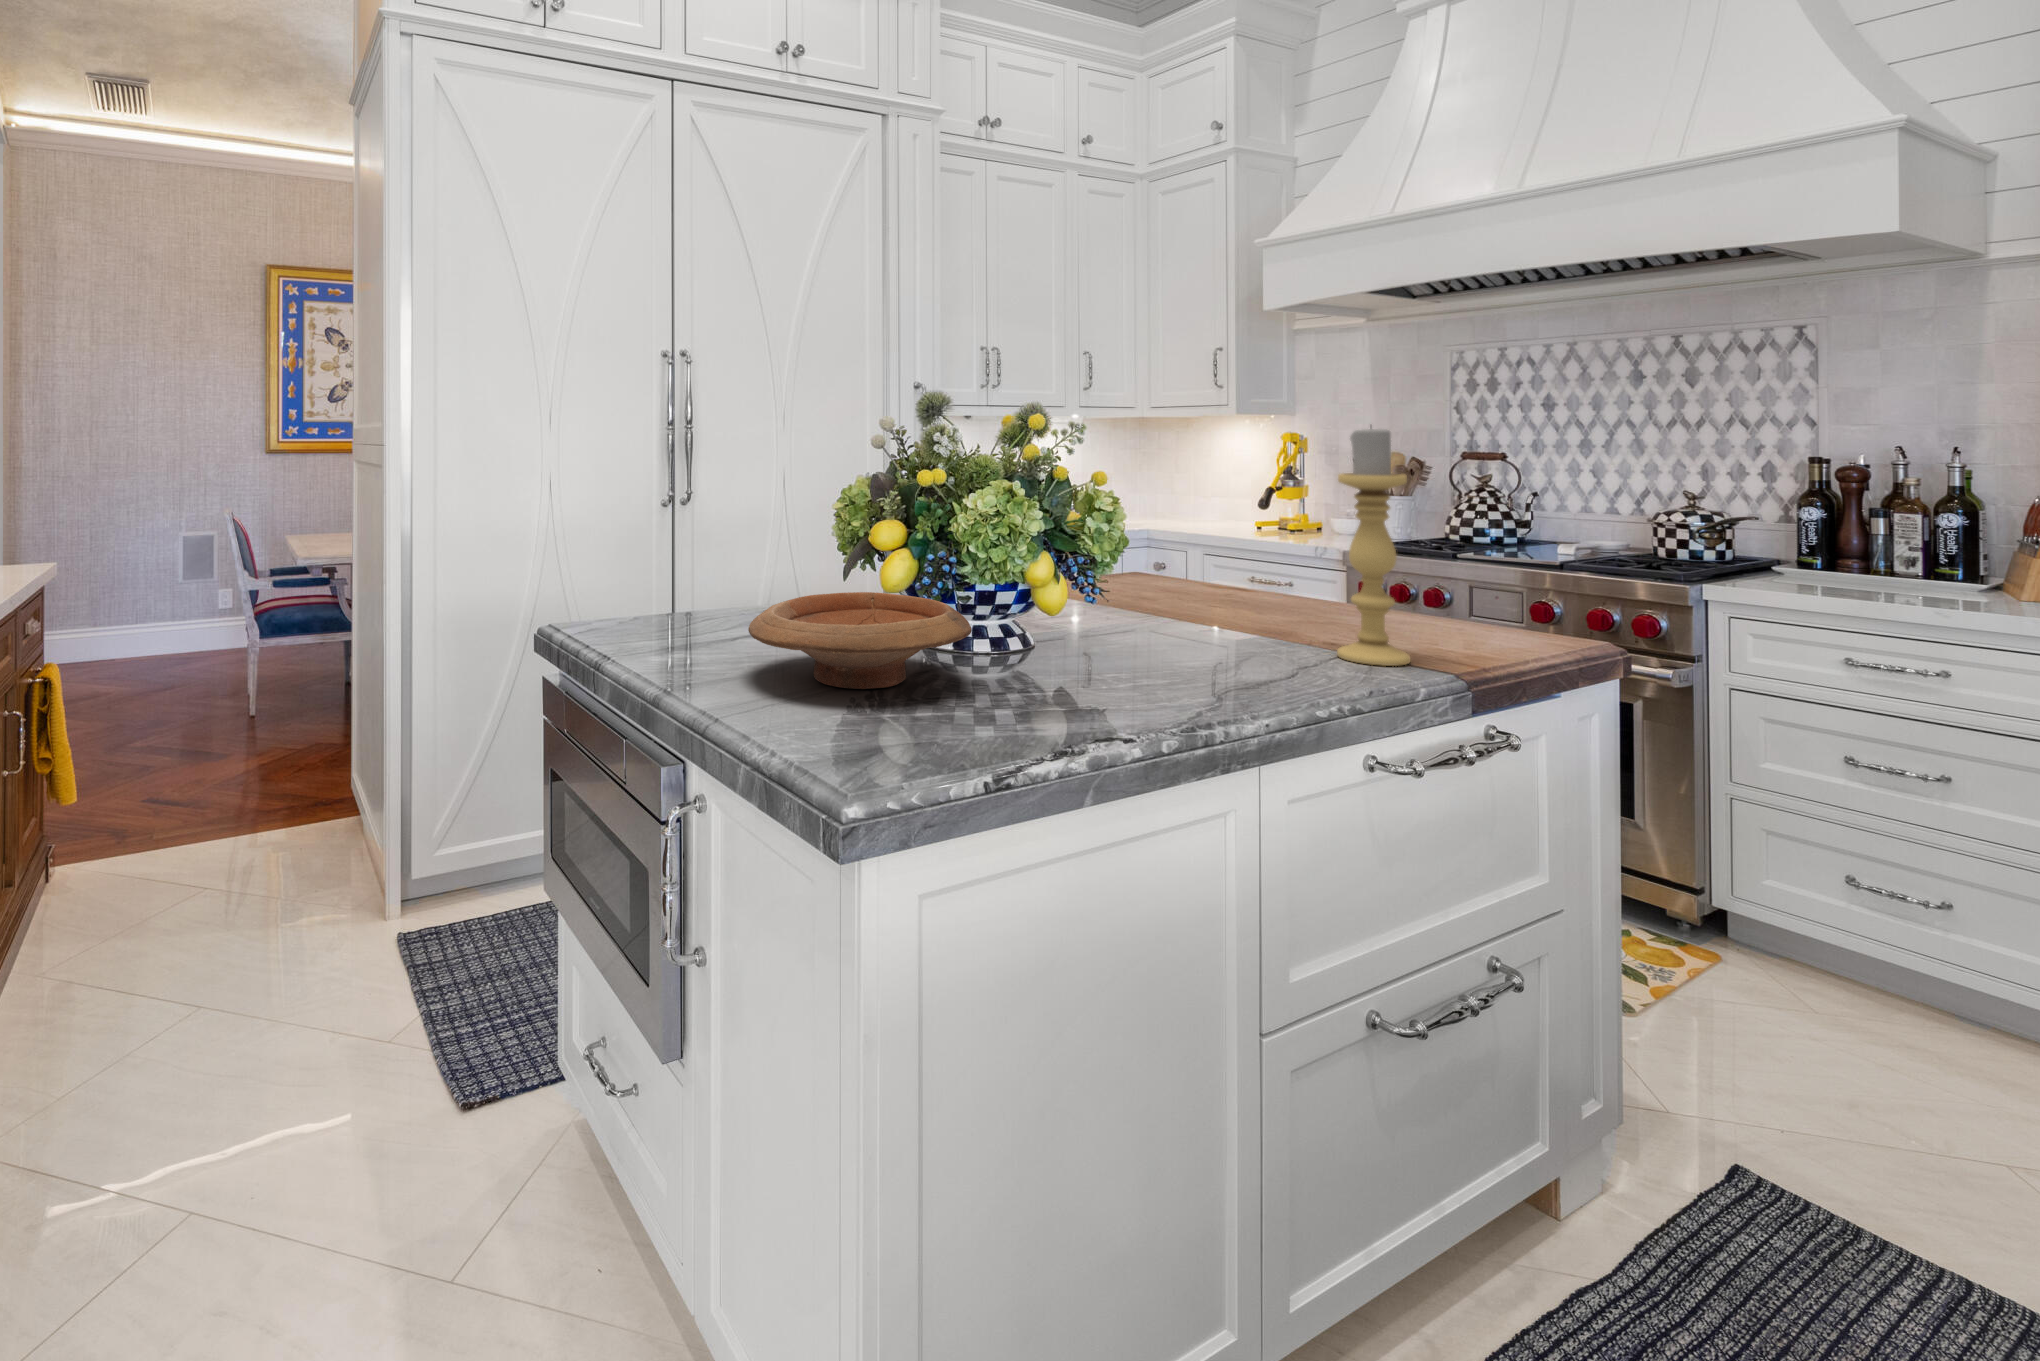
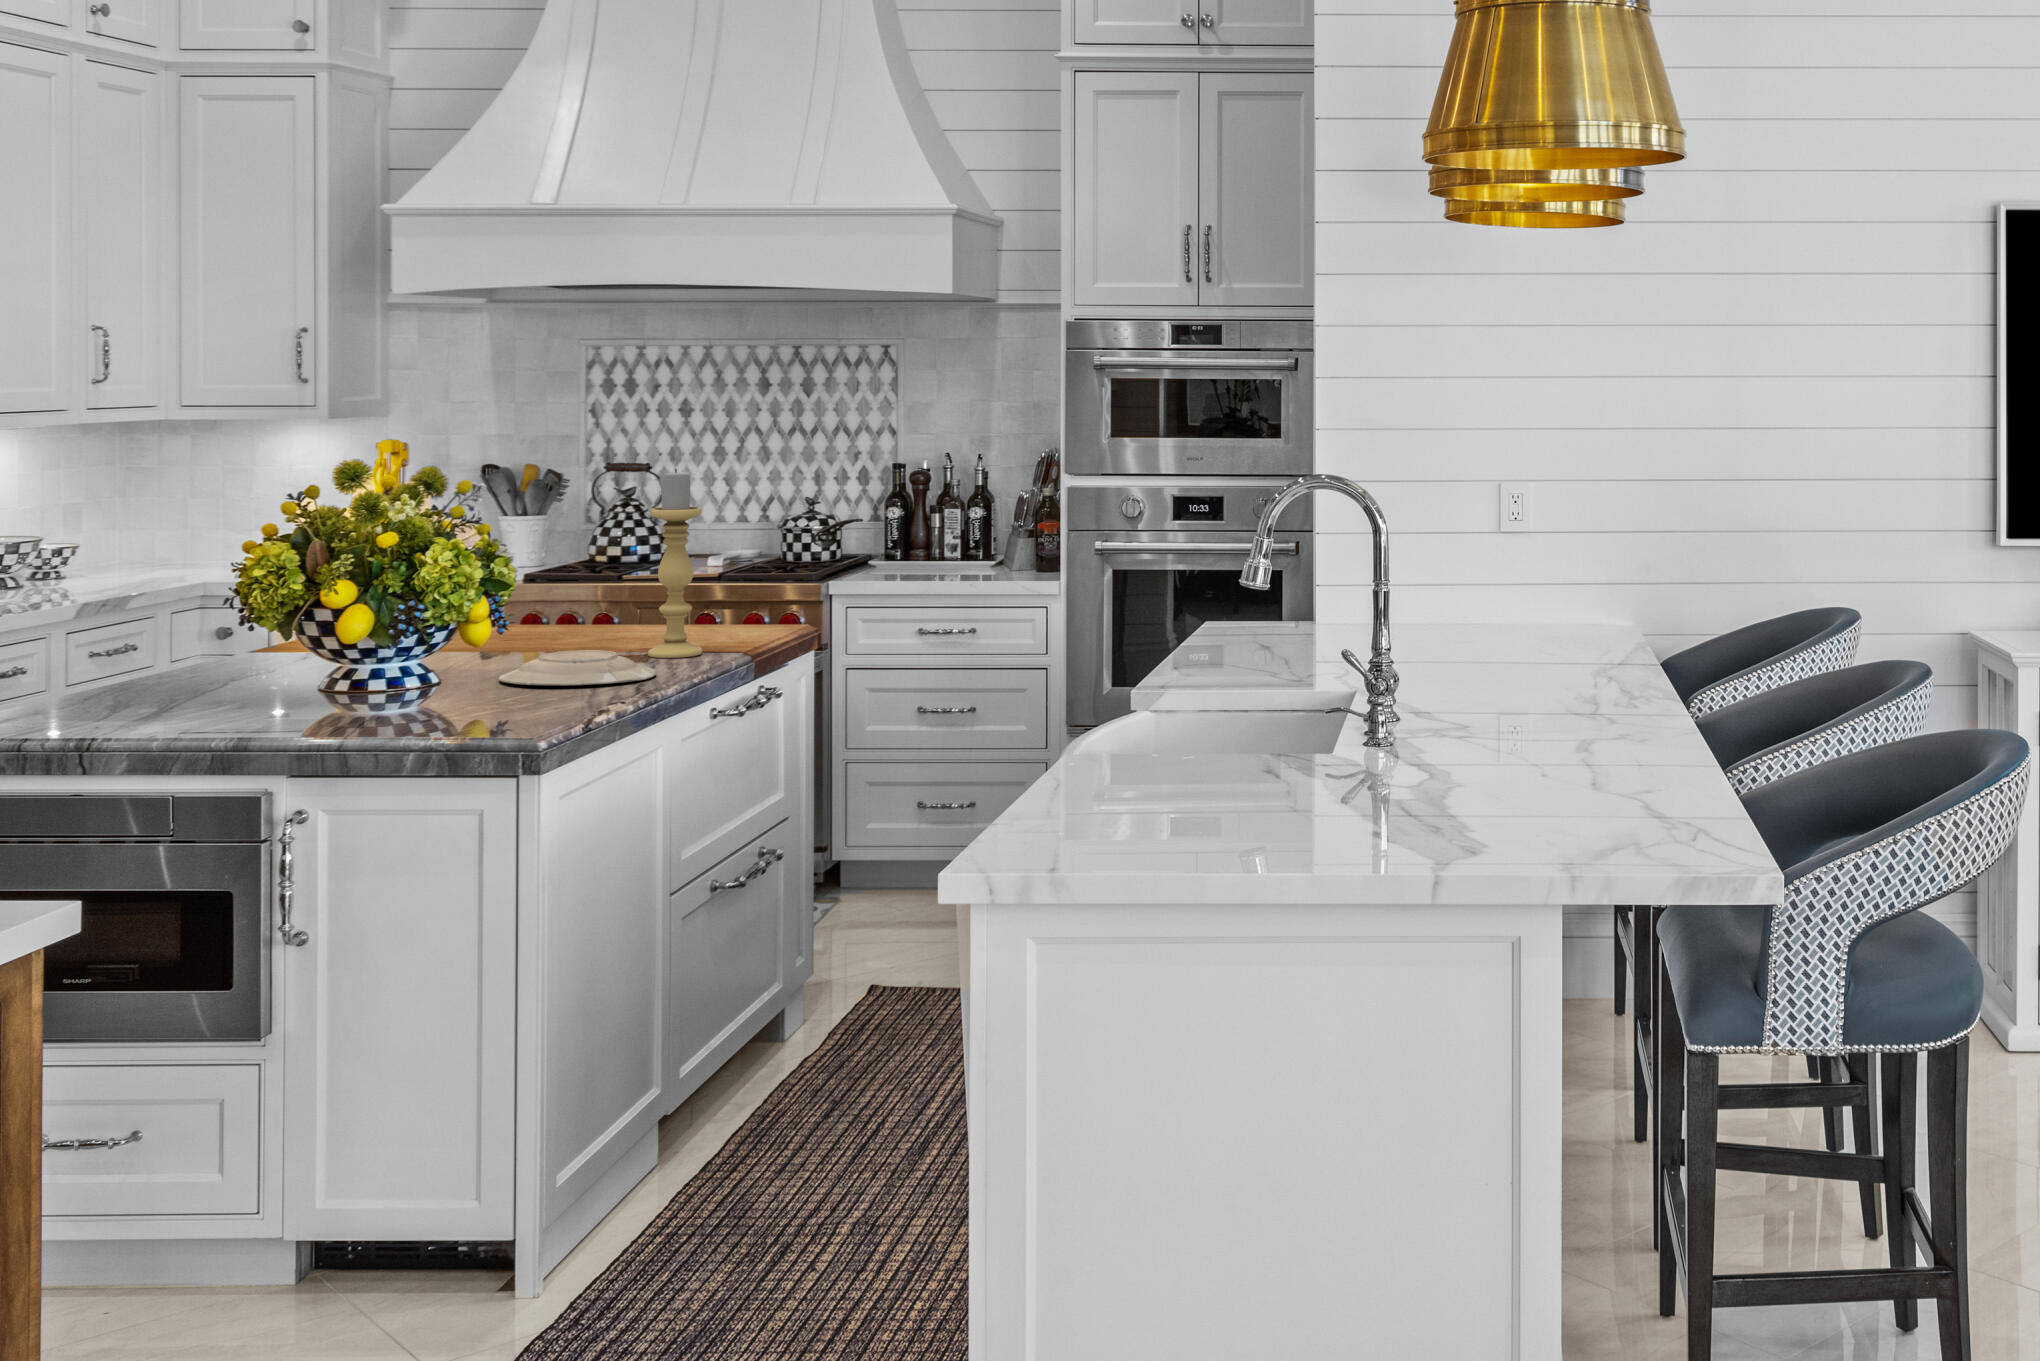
wooden bowl: present [748,592,972,689] -> none [224,644,448,724]
plate: none [1105,636,1299,695] -> present [499,650,656,685]

